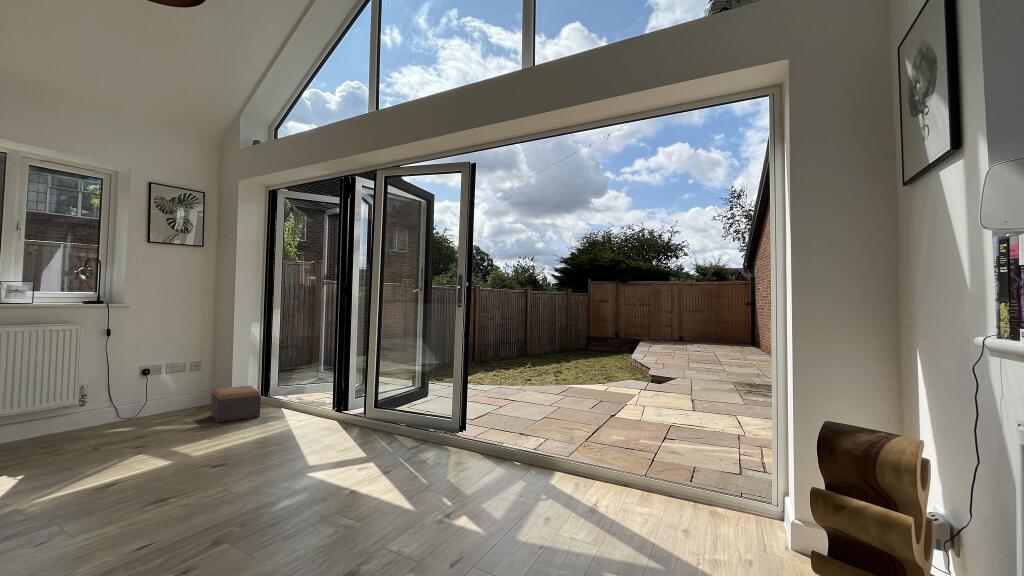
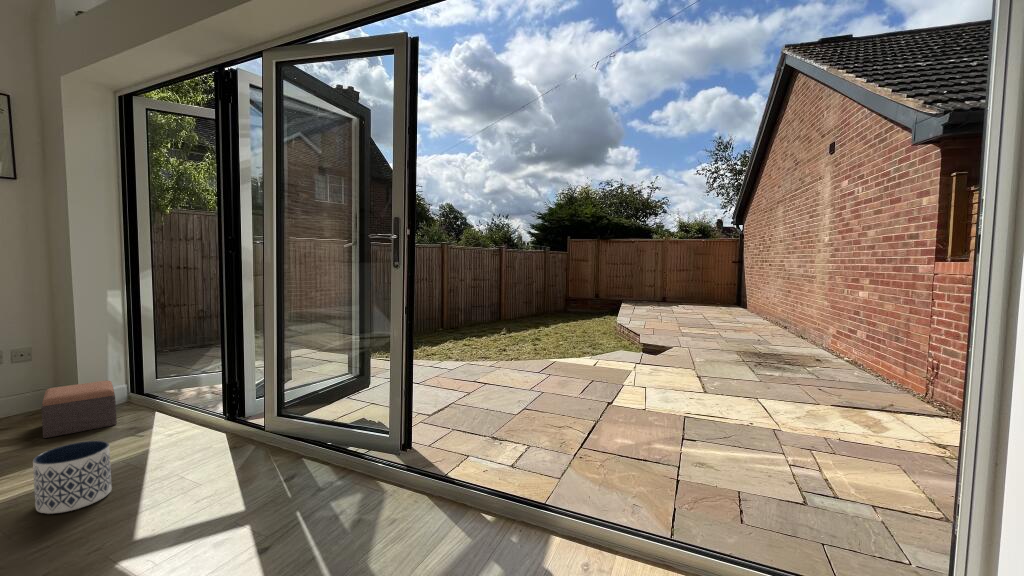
planter: none [246,417,286,459] -> present [33,441,112,514]

